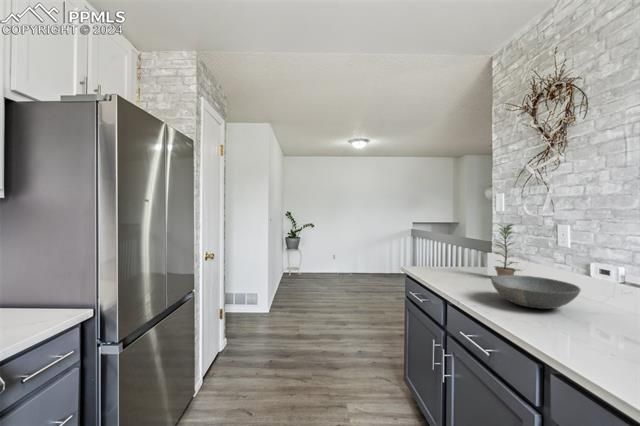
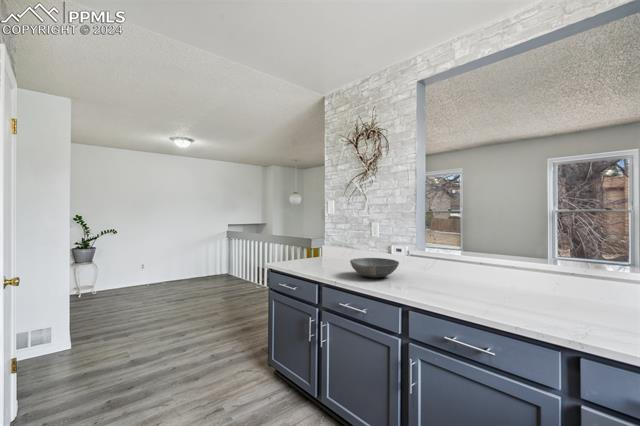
plant: present [494,224,521,276] -> none [333,223,354,264]

